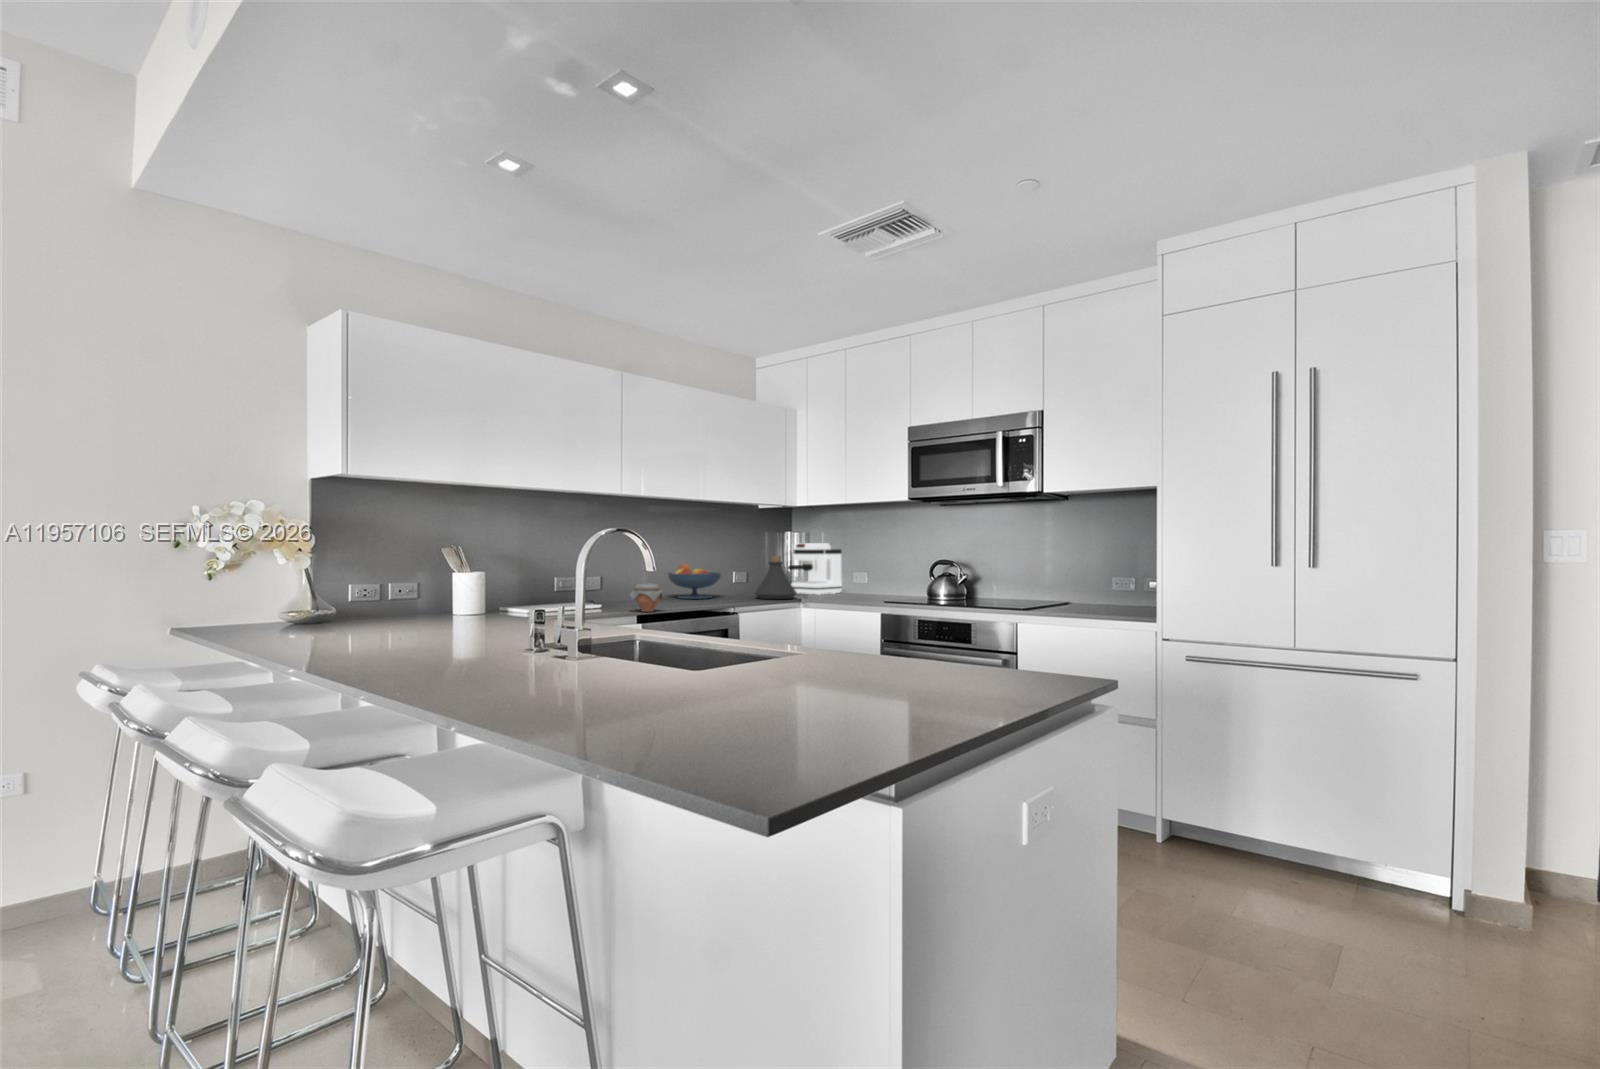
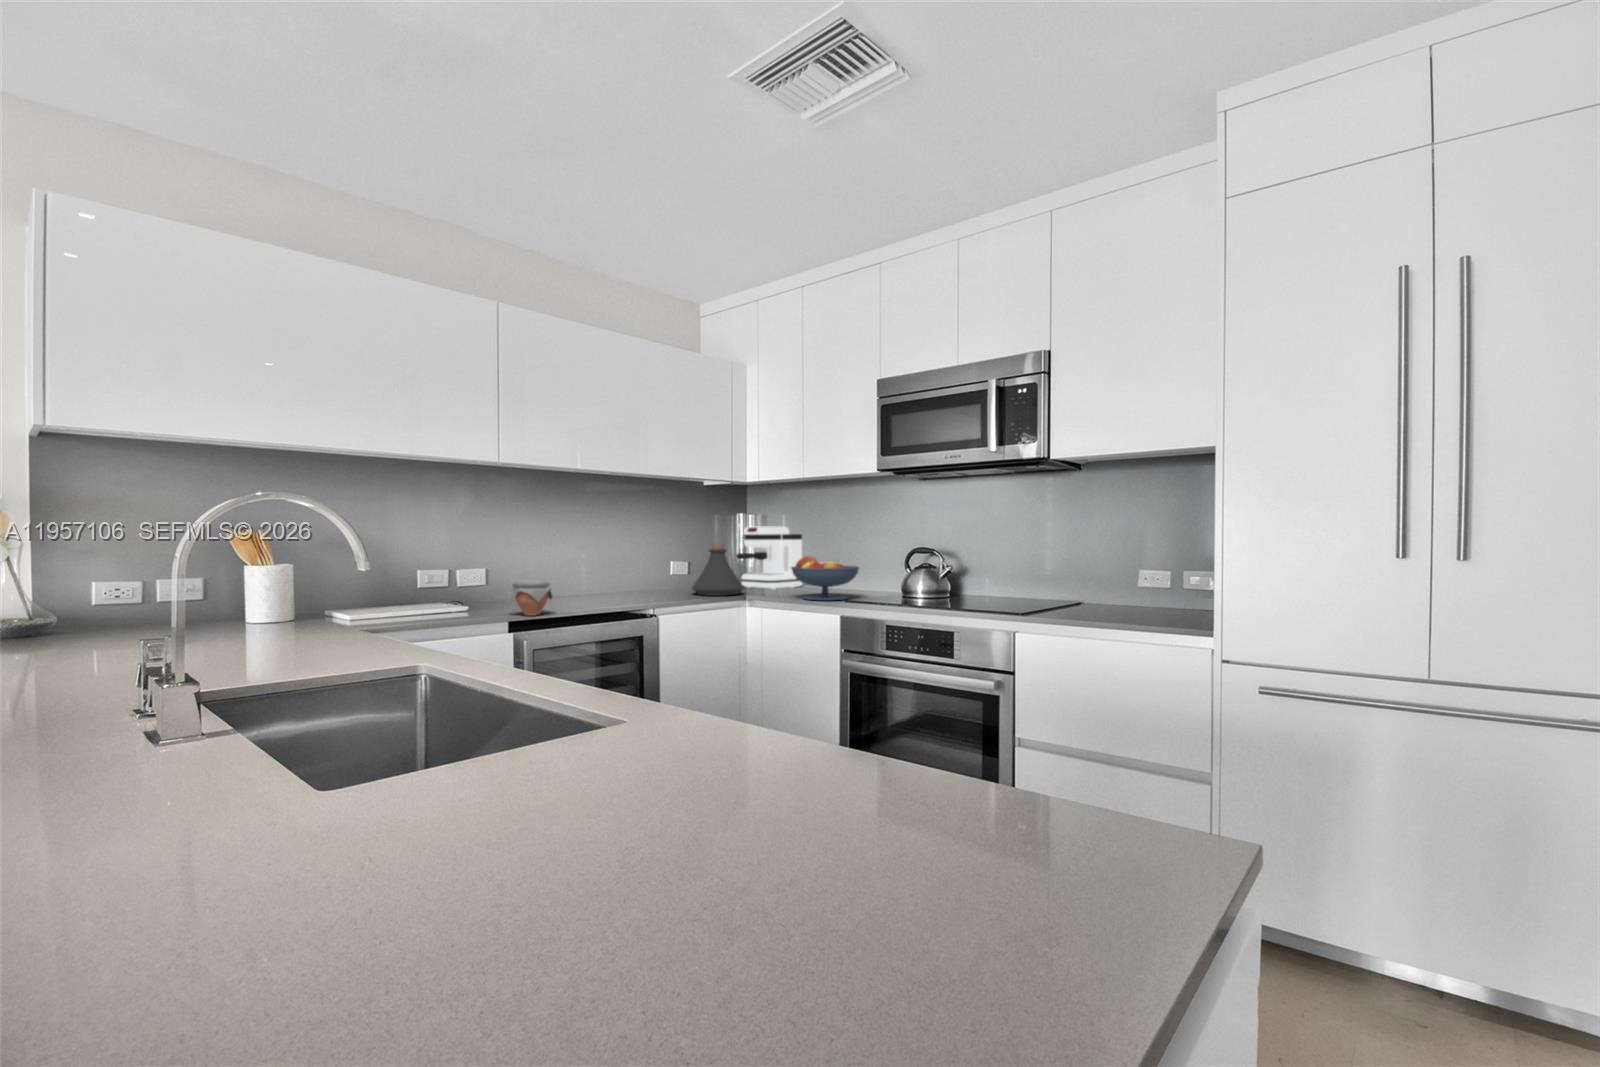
fruit bowl: present [668,564,721,599] -> present [791,556,859,600]

